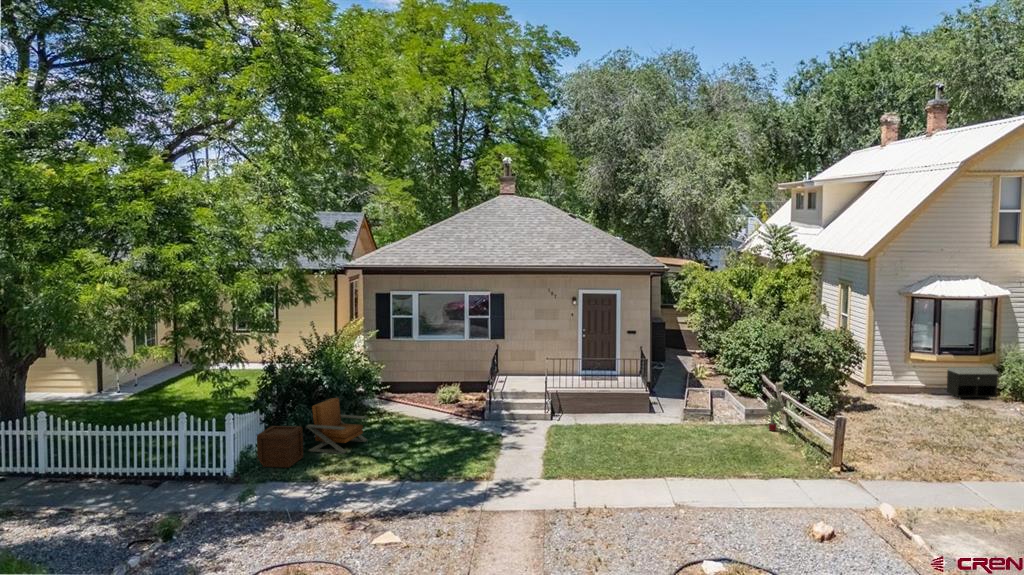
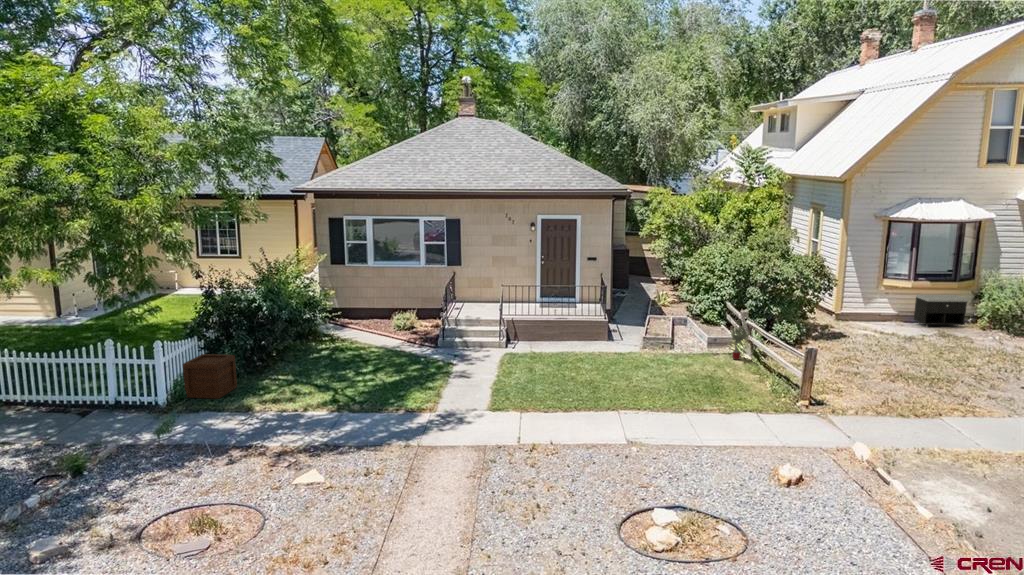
lounge chair: present [307,398,367,454] -> none [241,324,310,384]

